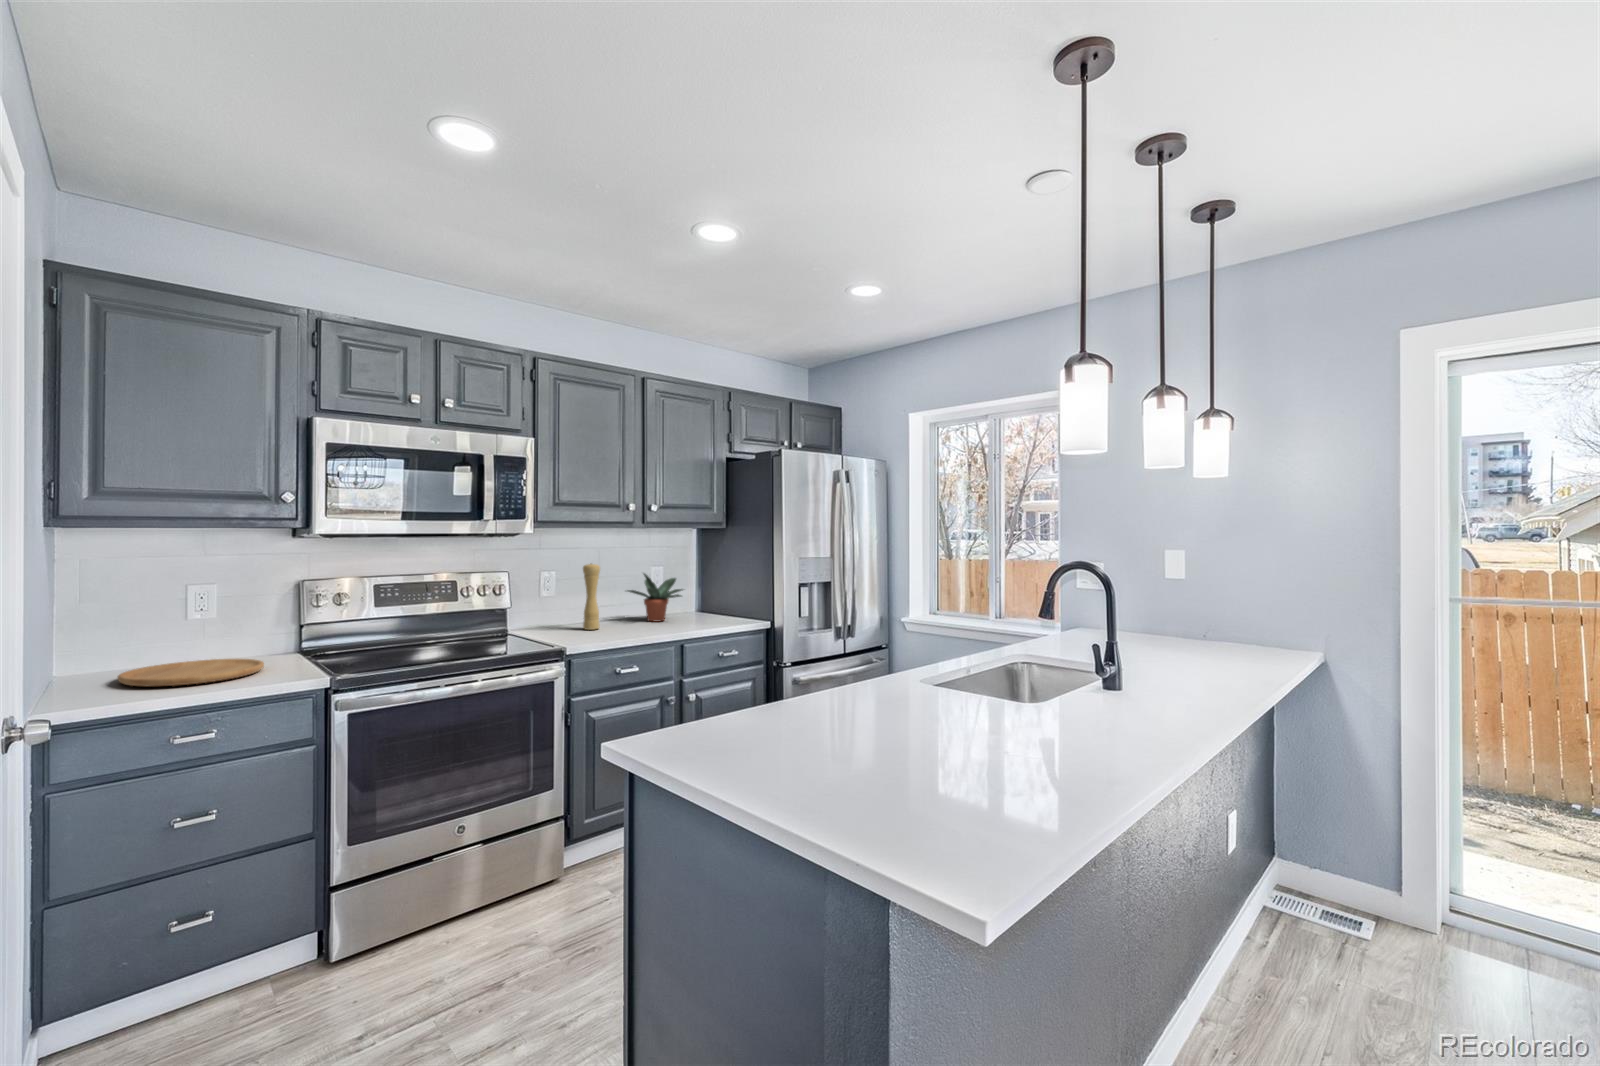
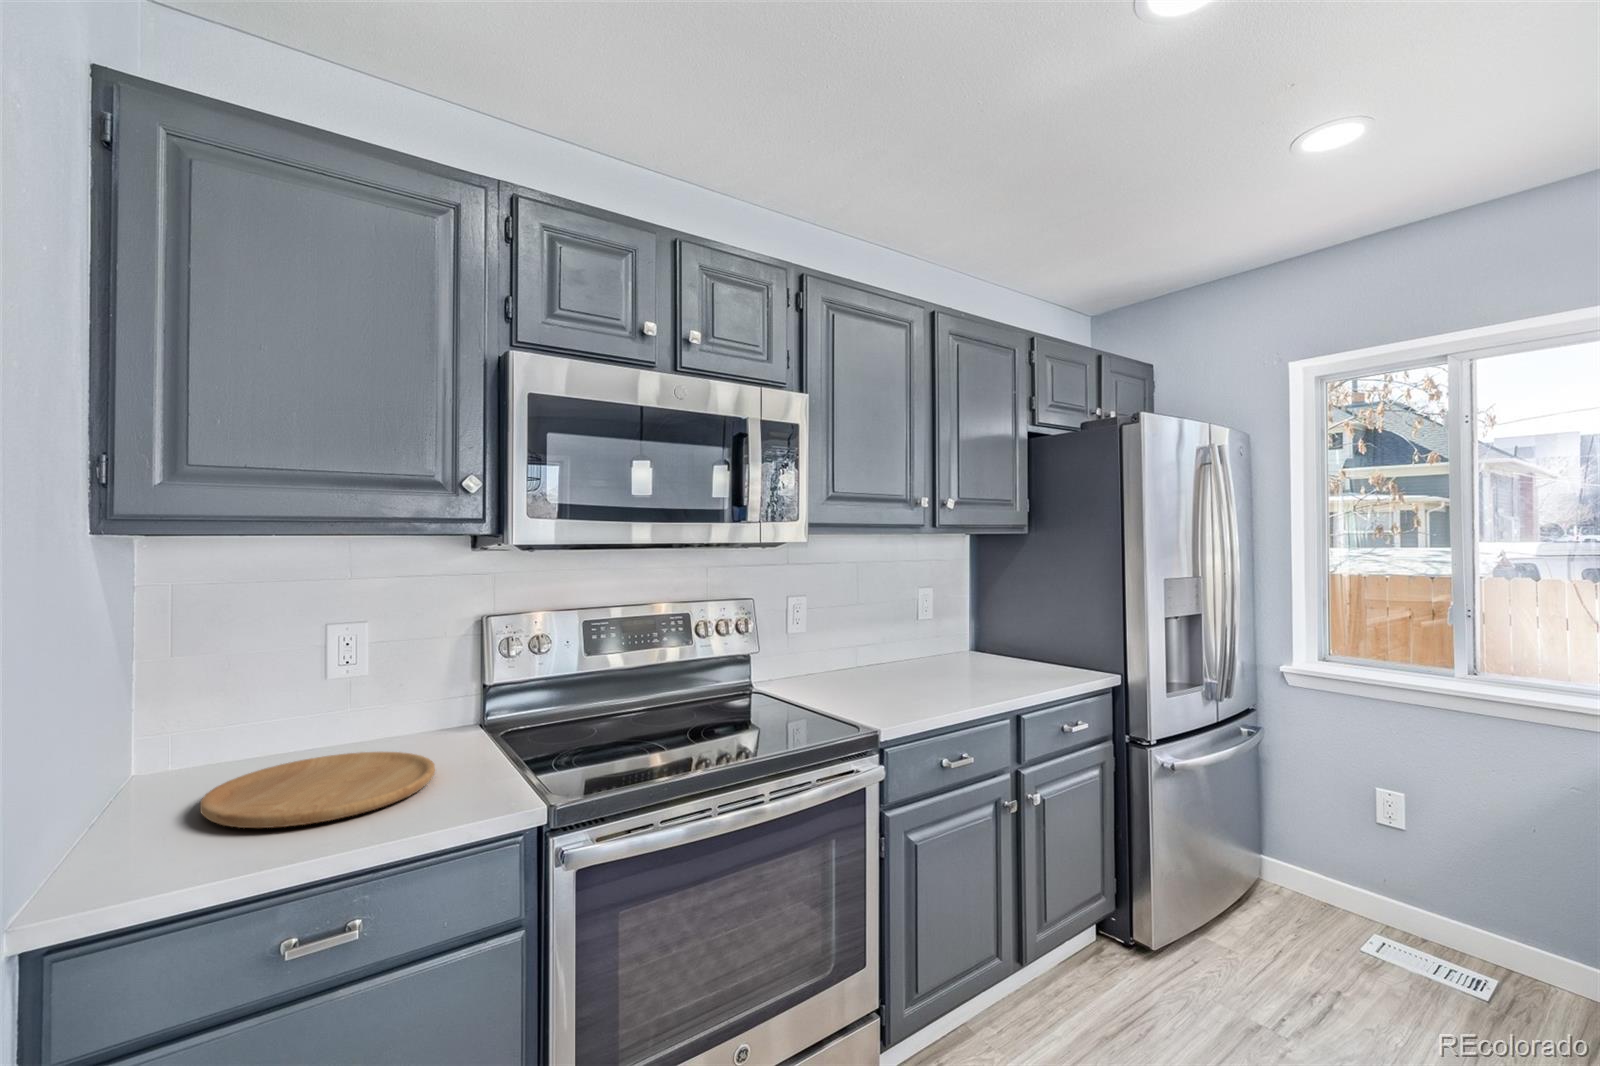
pepper mill: present [583,564,600,630] -> none [858,587,883,687]
potted plant: present [627,574,683,621] -> none [898,598,988,670]

